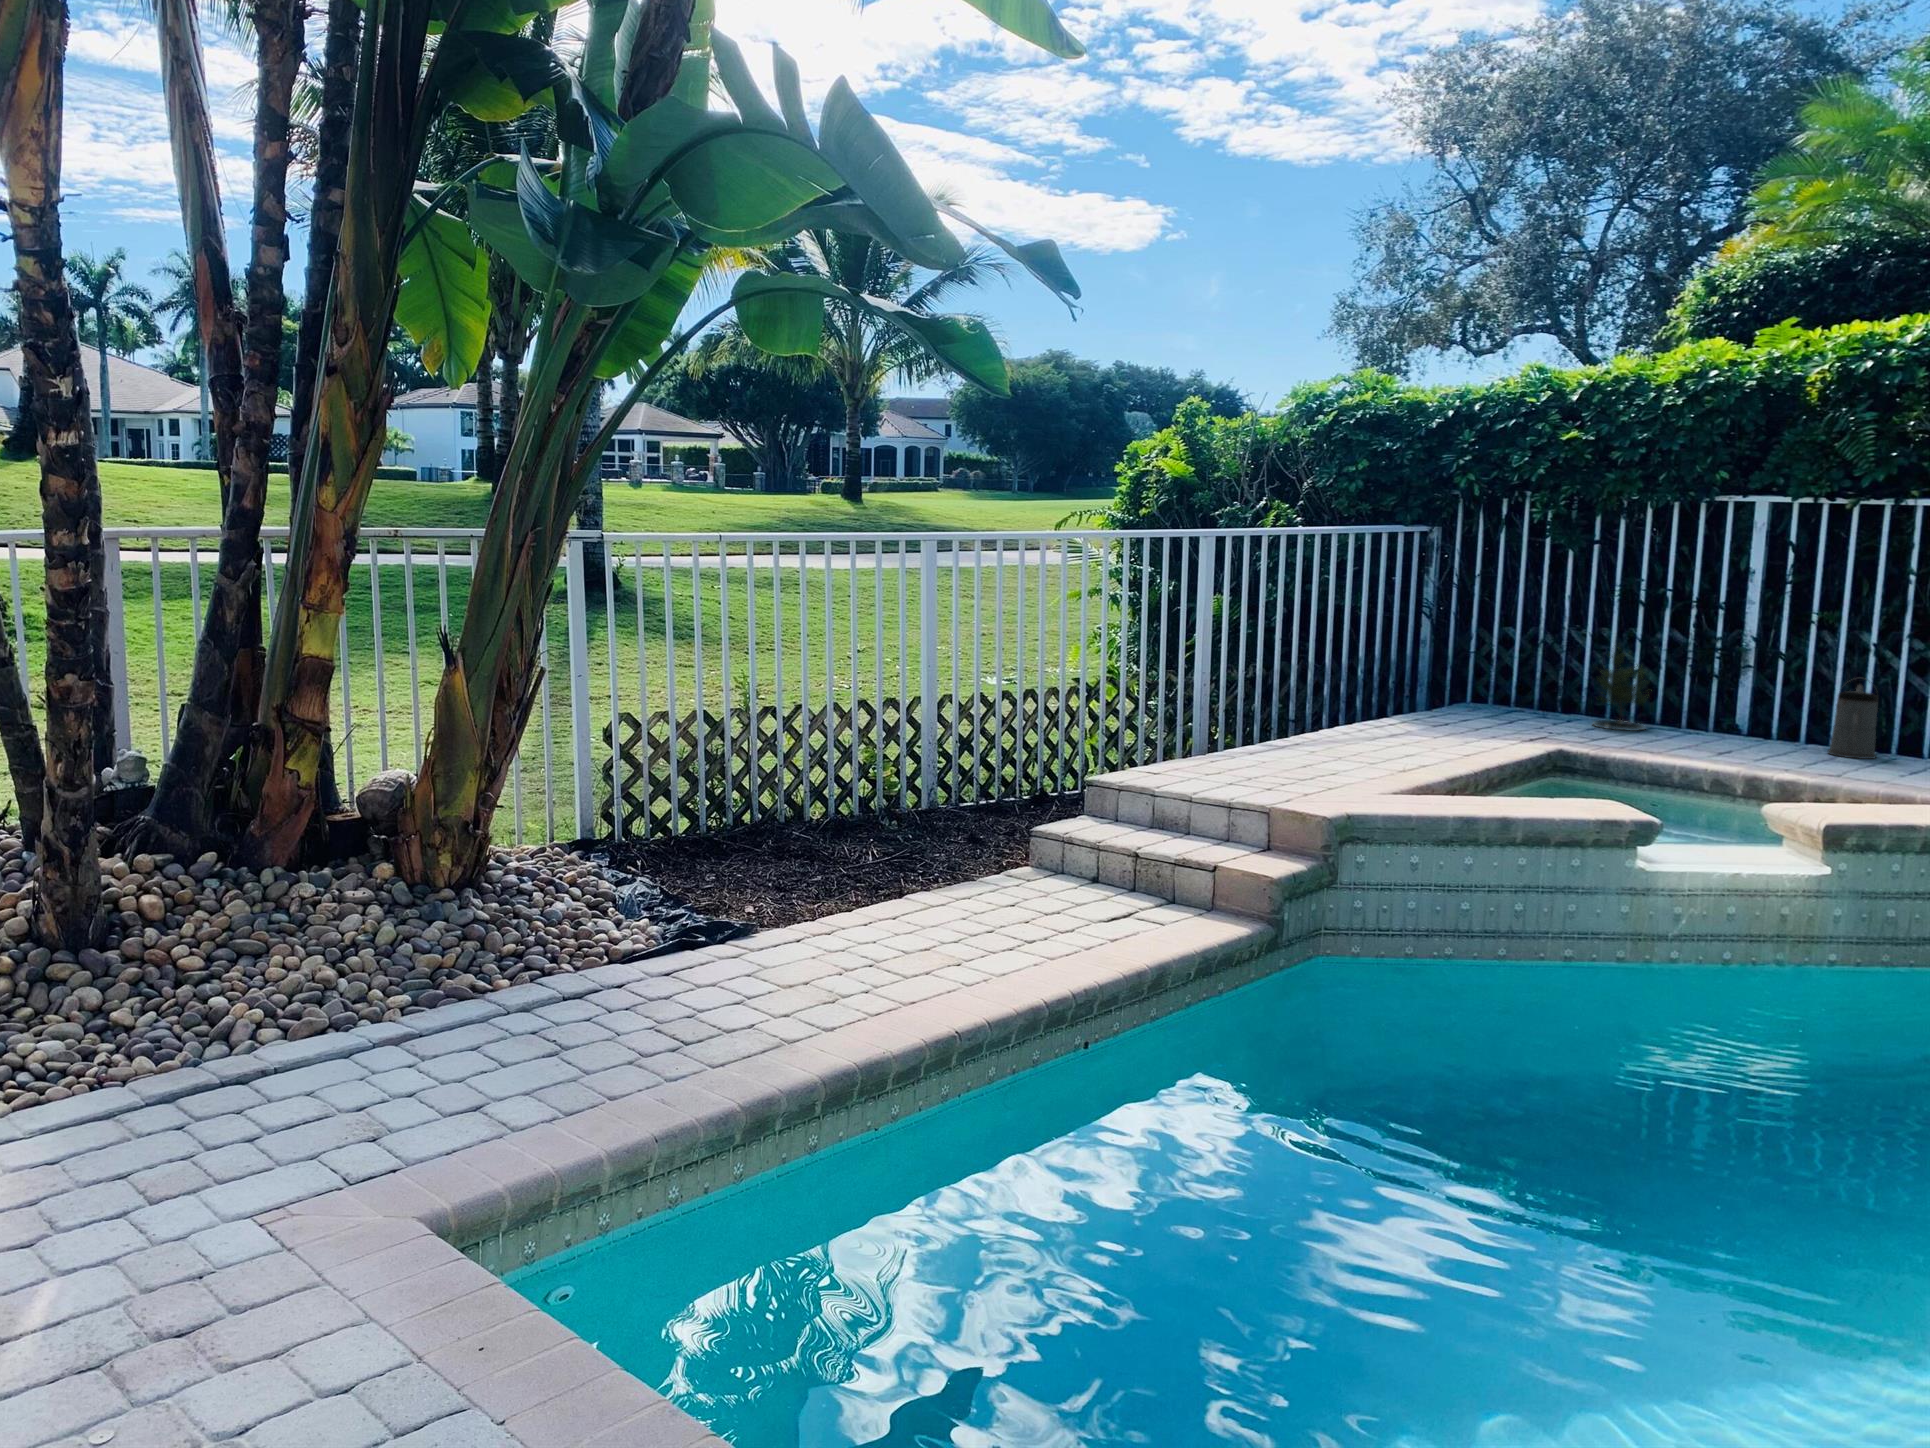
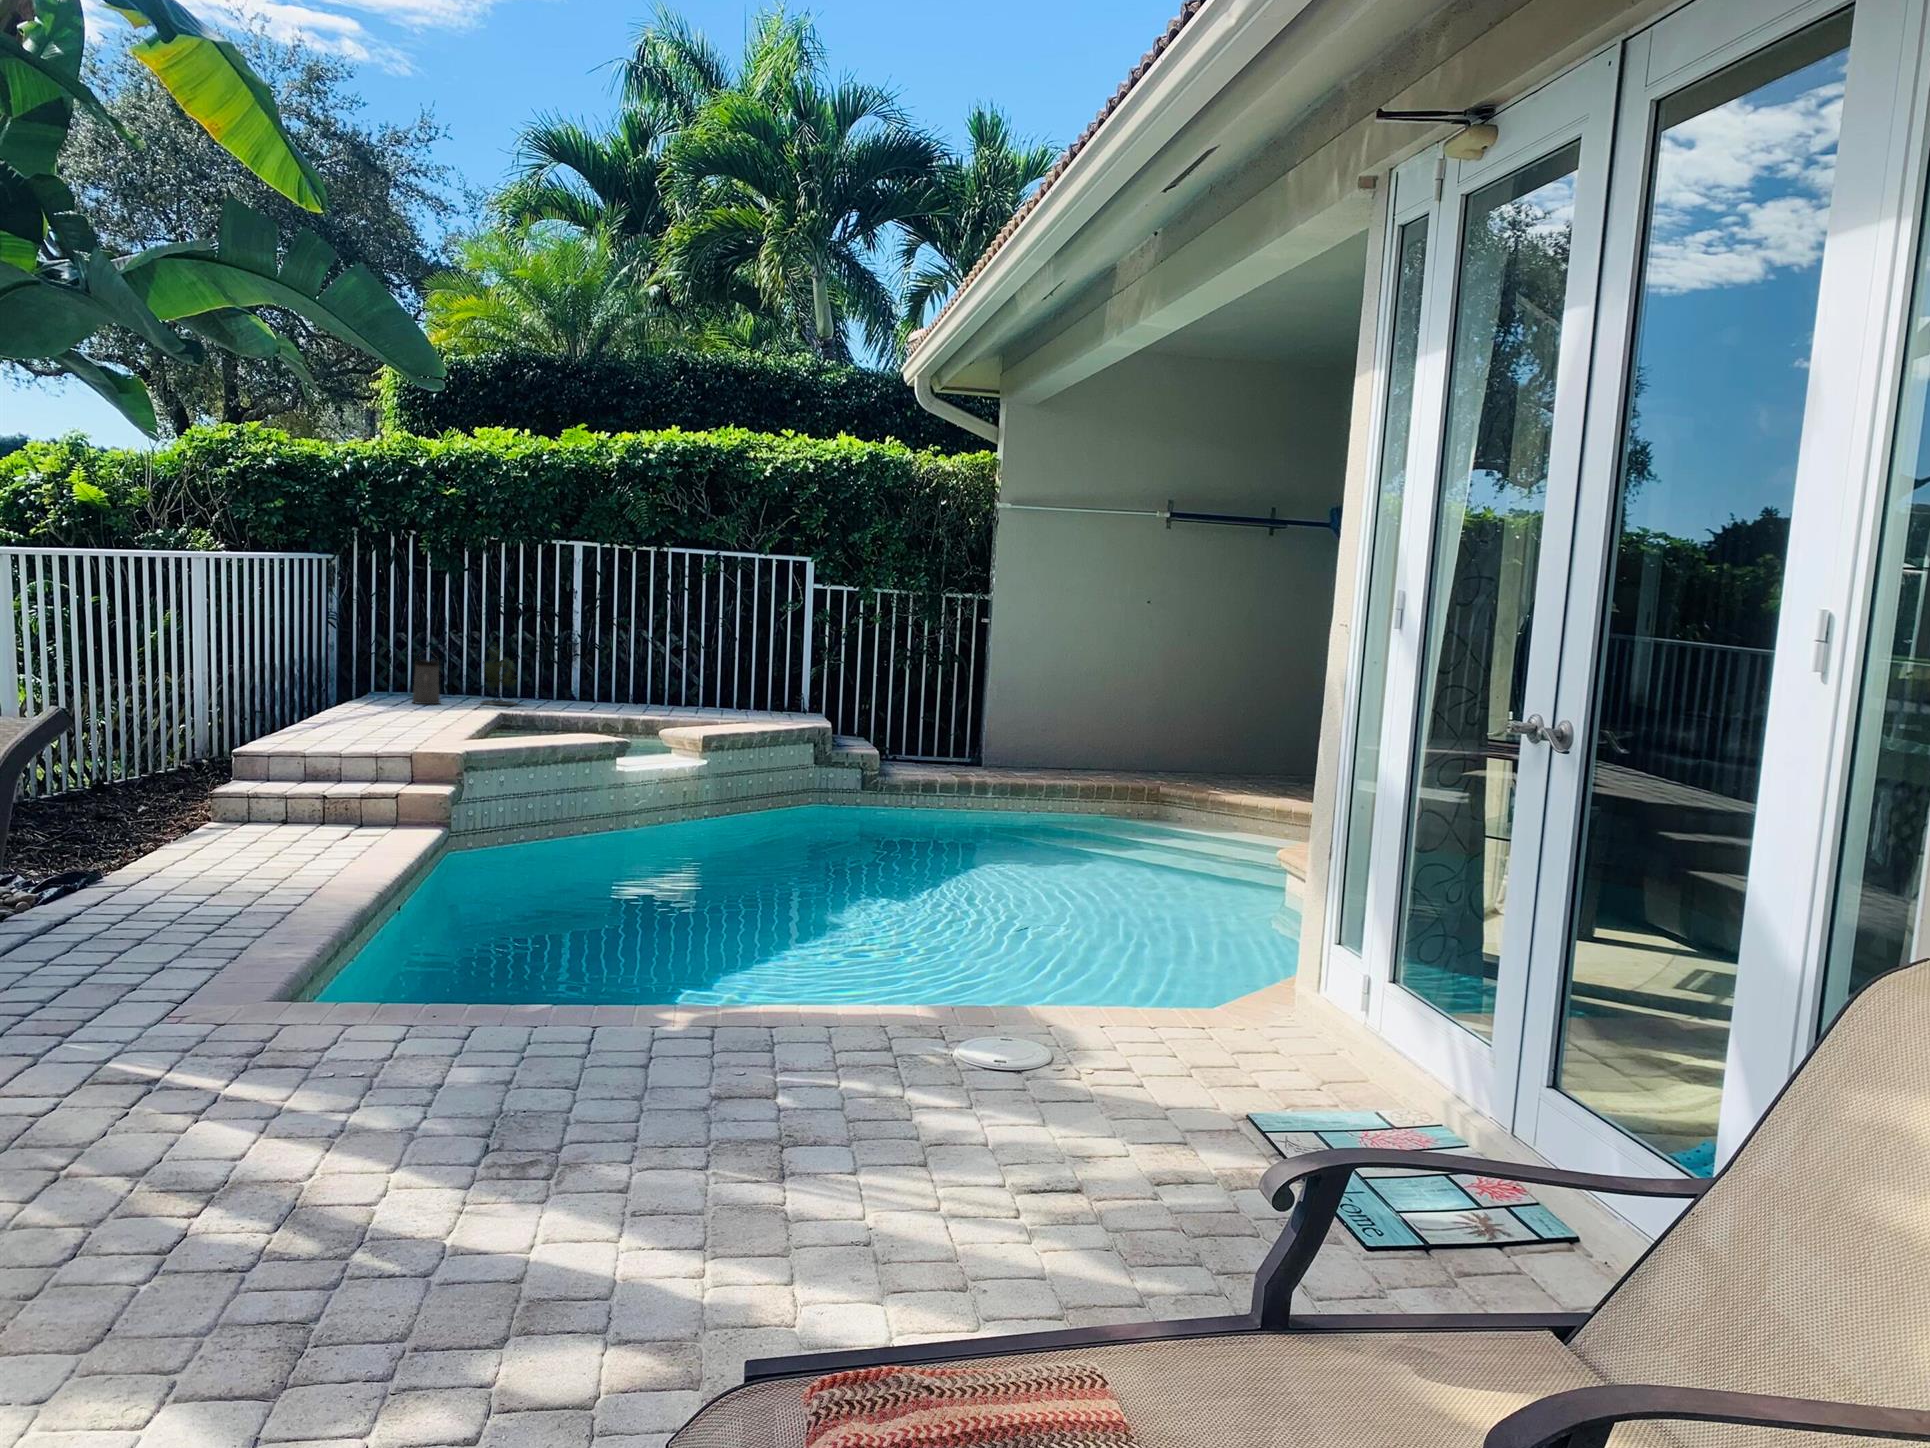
watering can: present [1828,685,1878,759] -> present [412,660,440,704]

